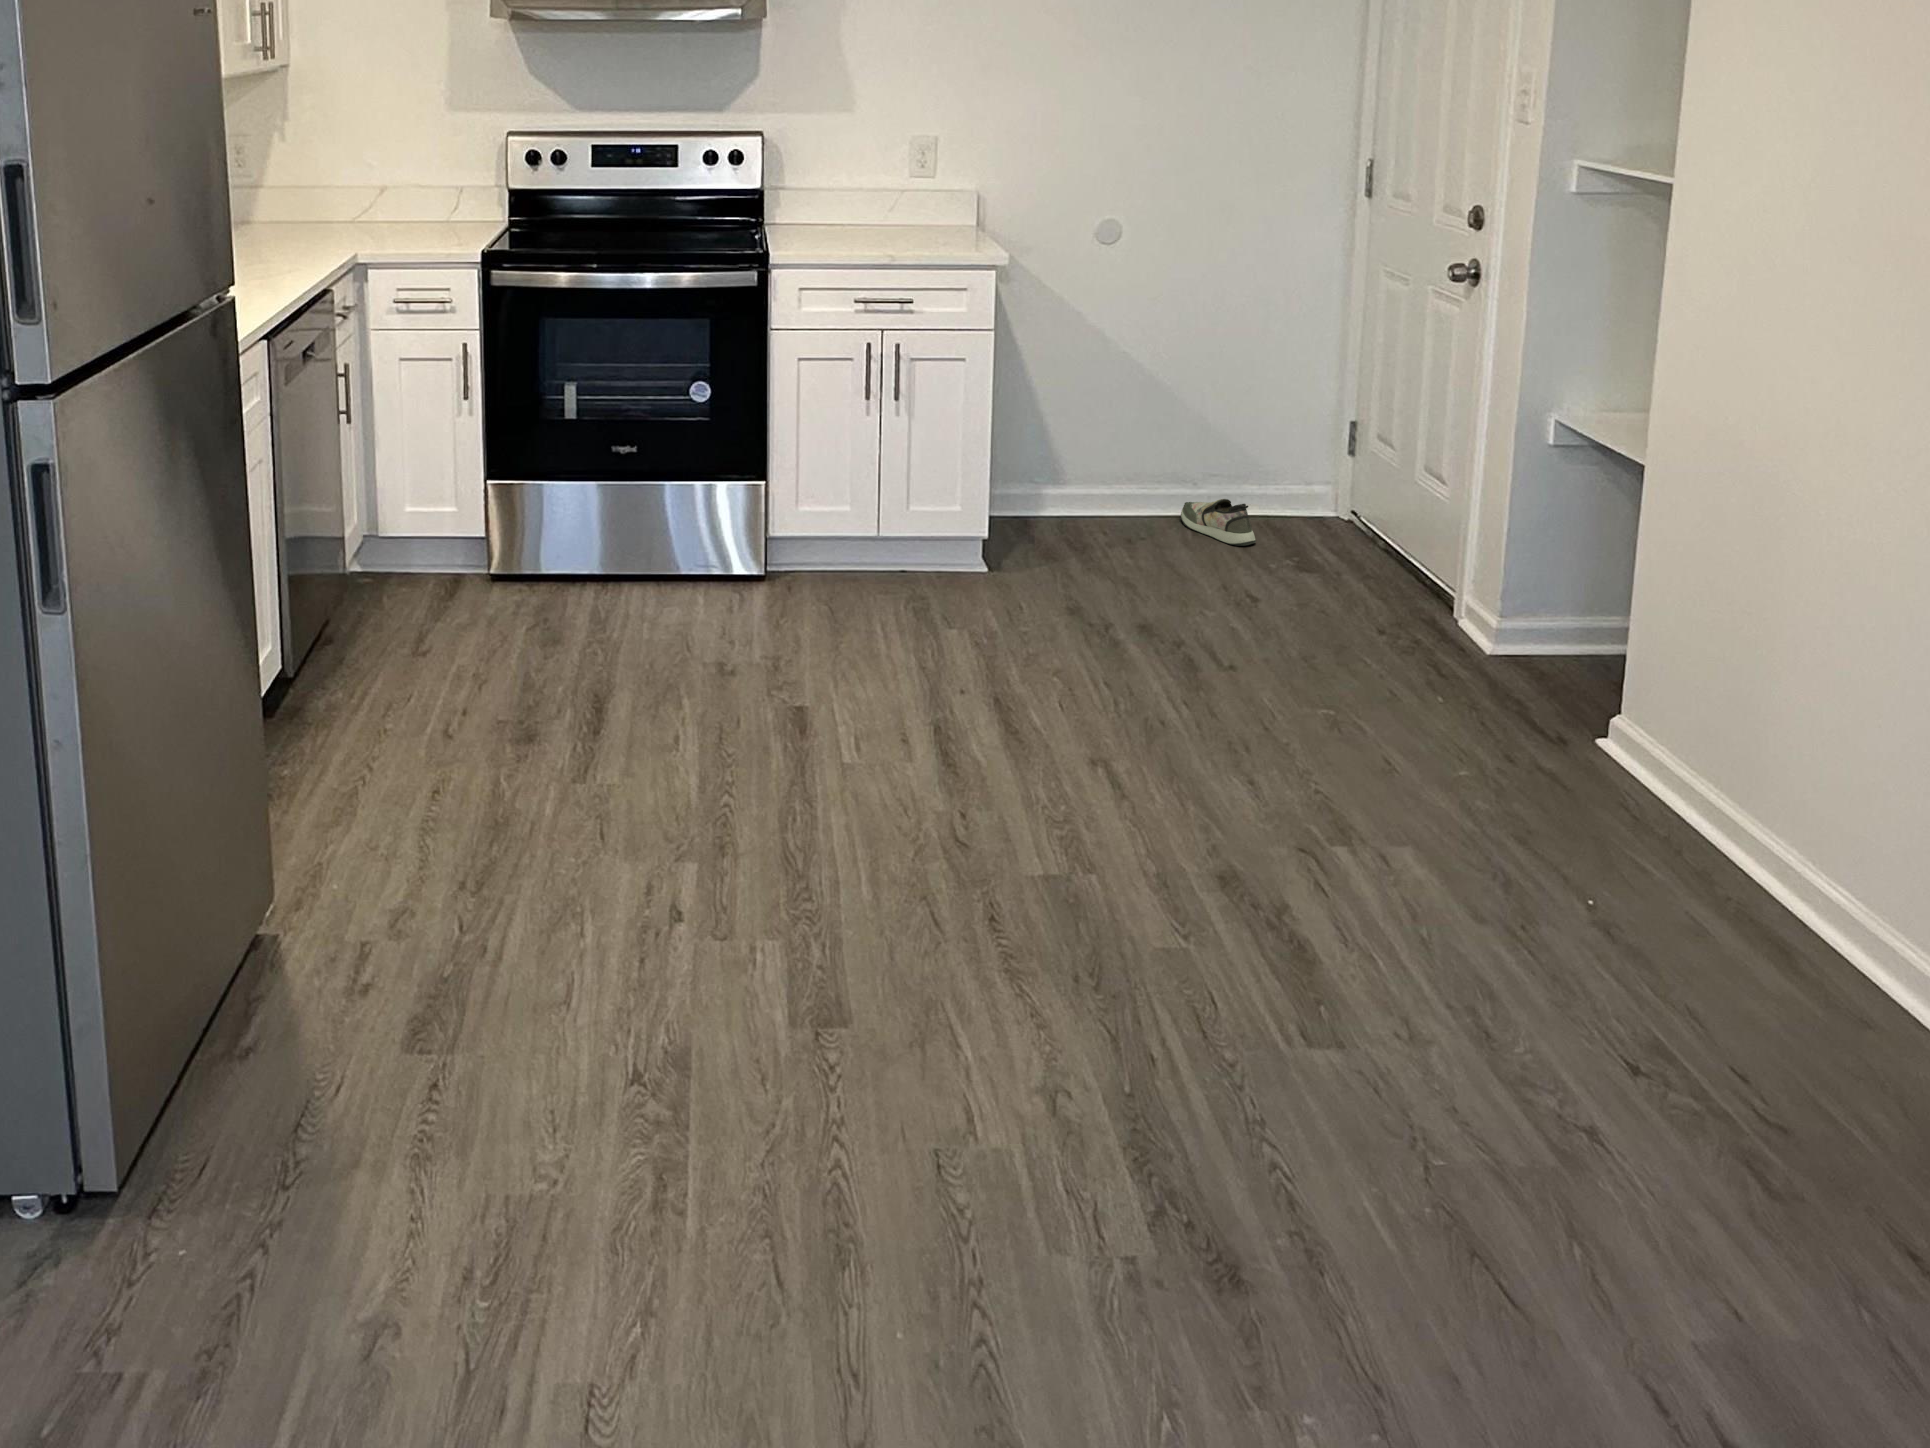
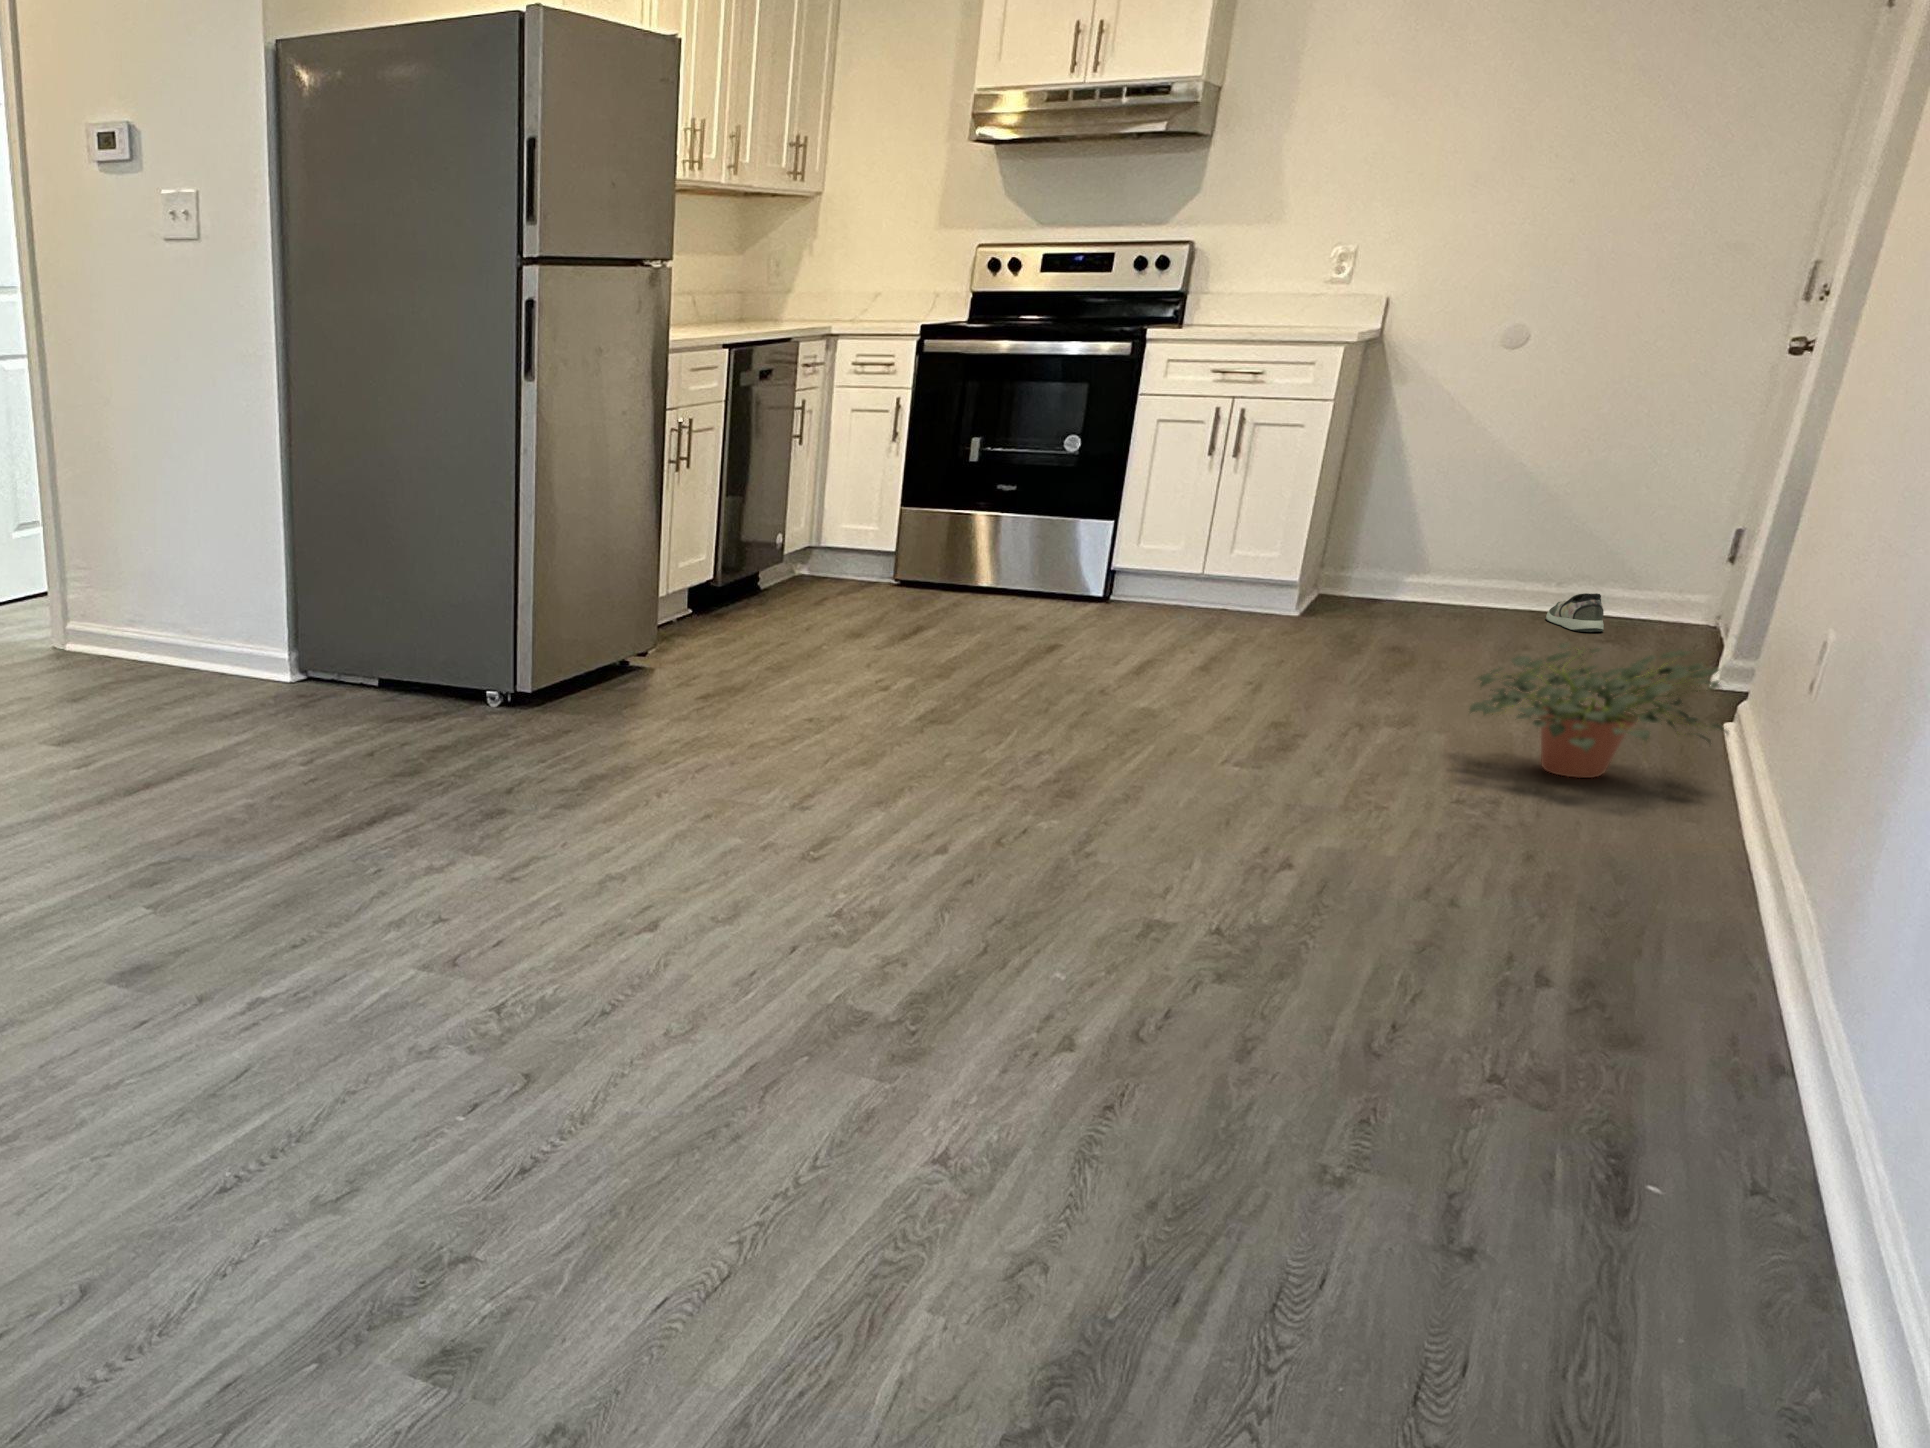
potted plant: none [1467,718,1797,936] -> present [1470,643,1728,778]

